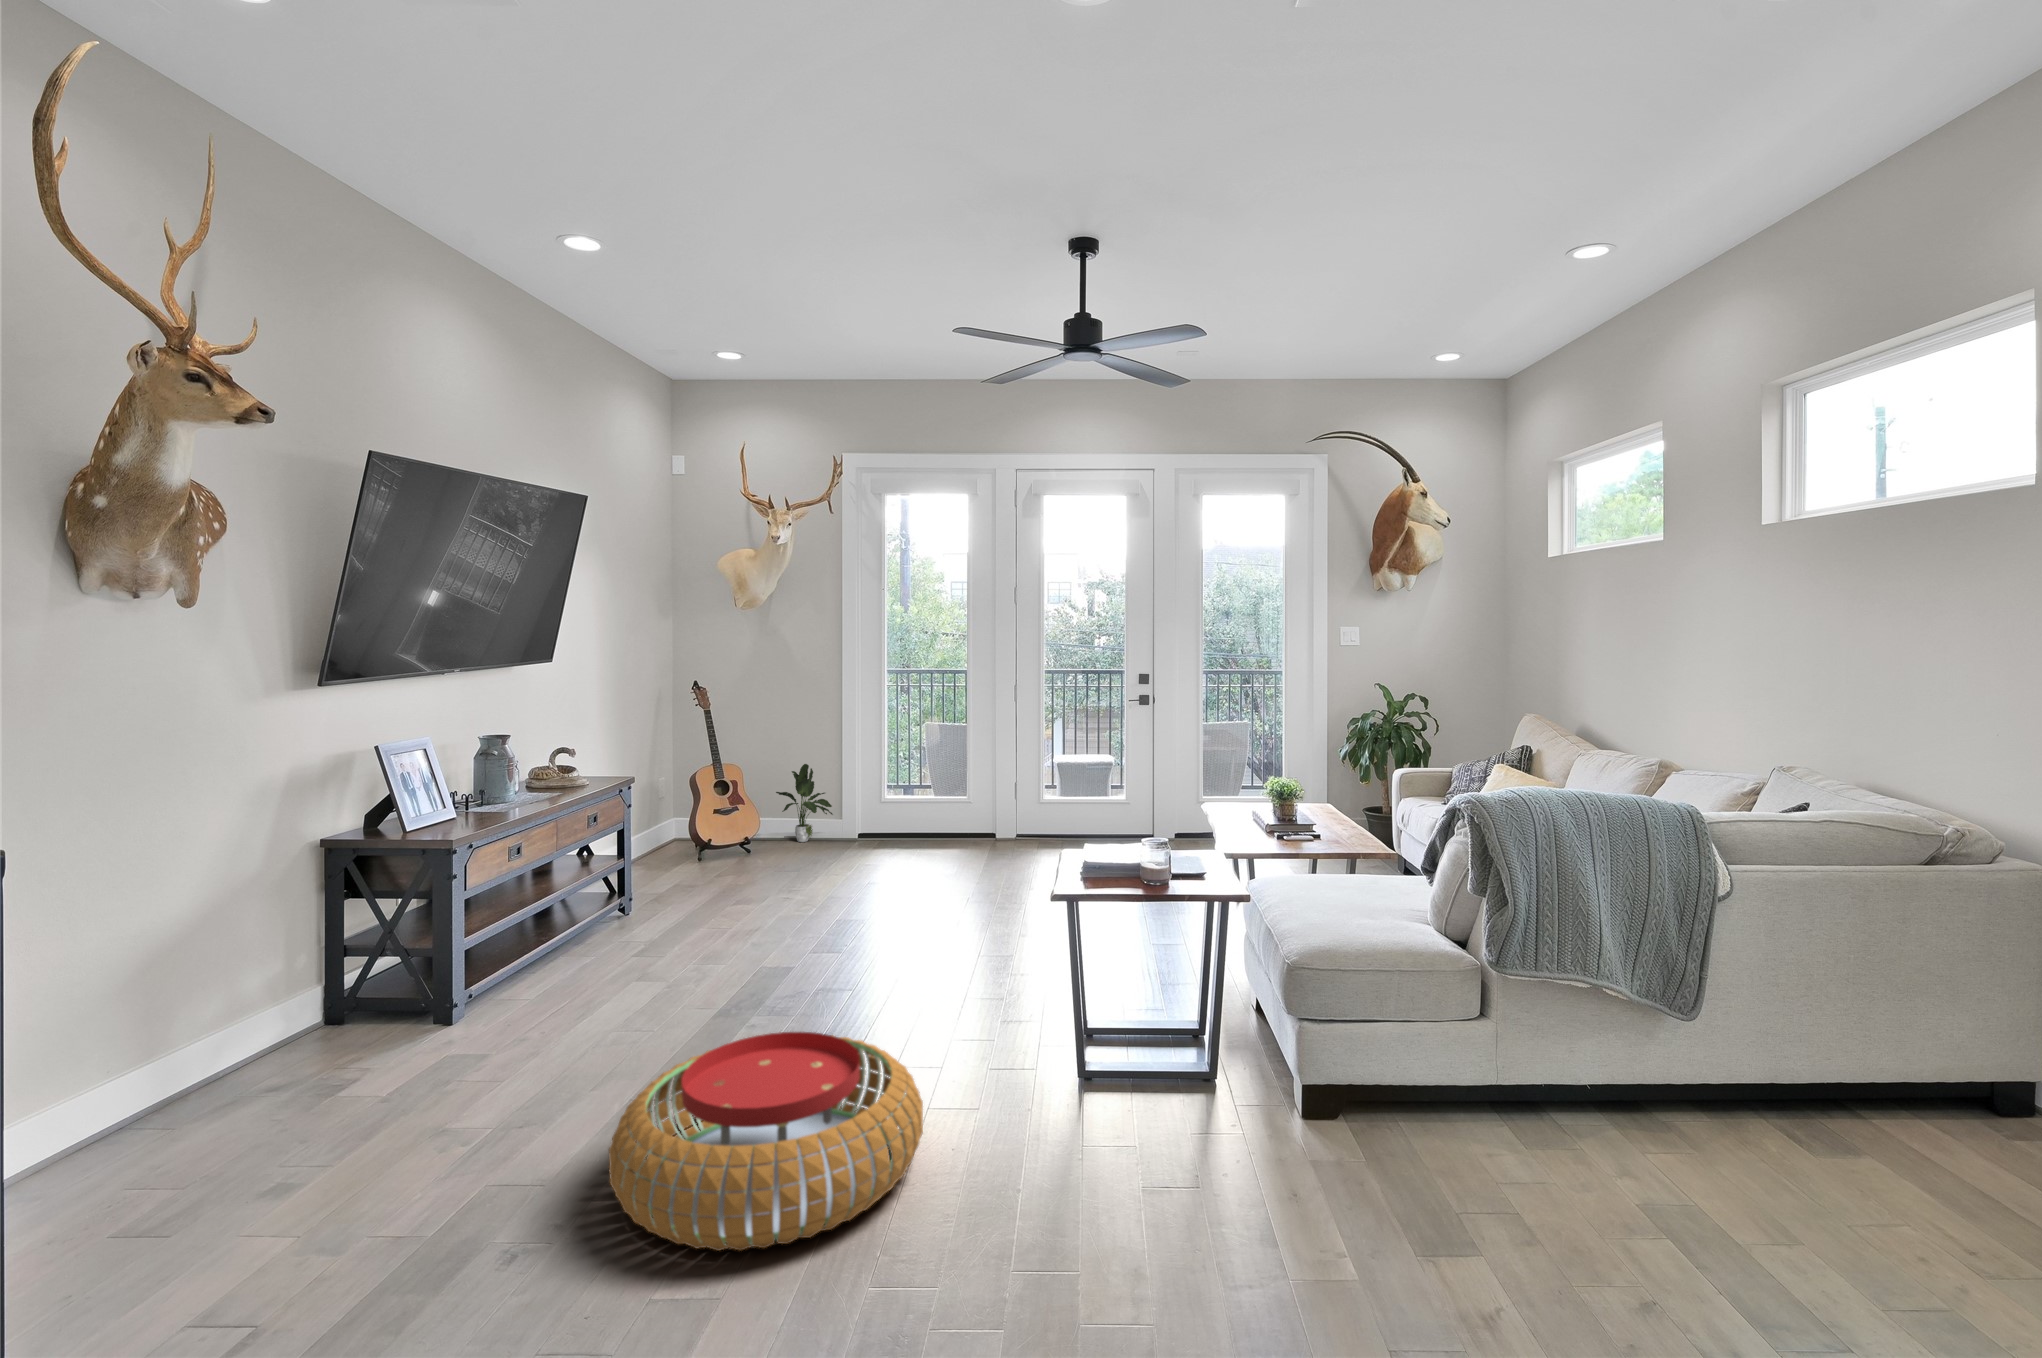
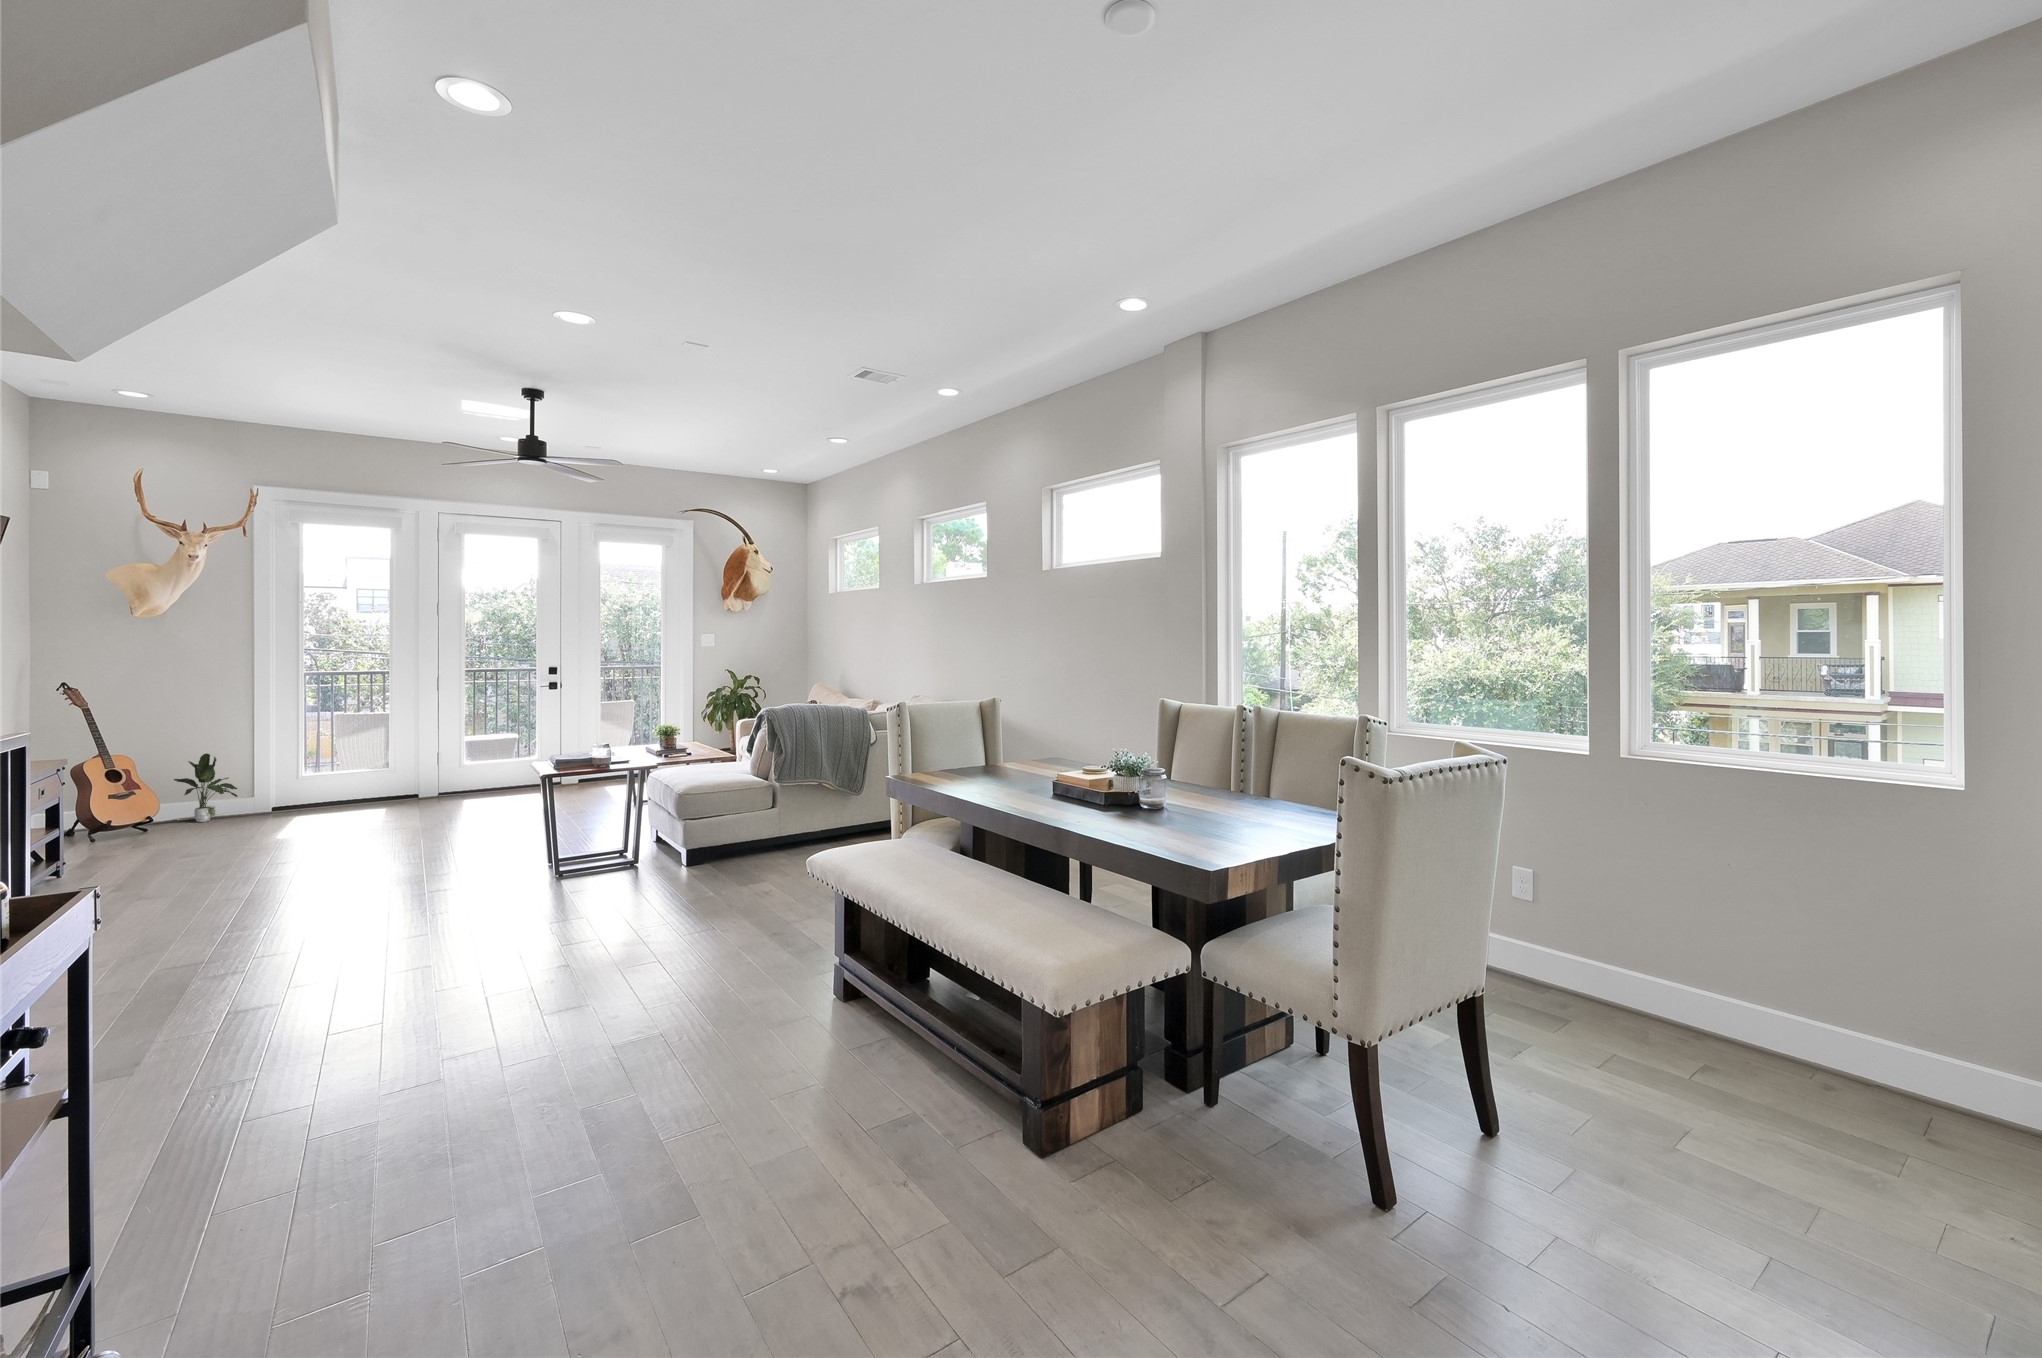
pouf: present [609,1032,923,1251] -> none [257,858,471,953]

